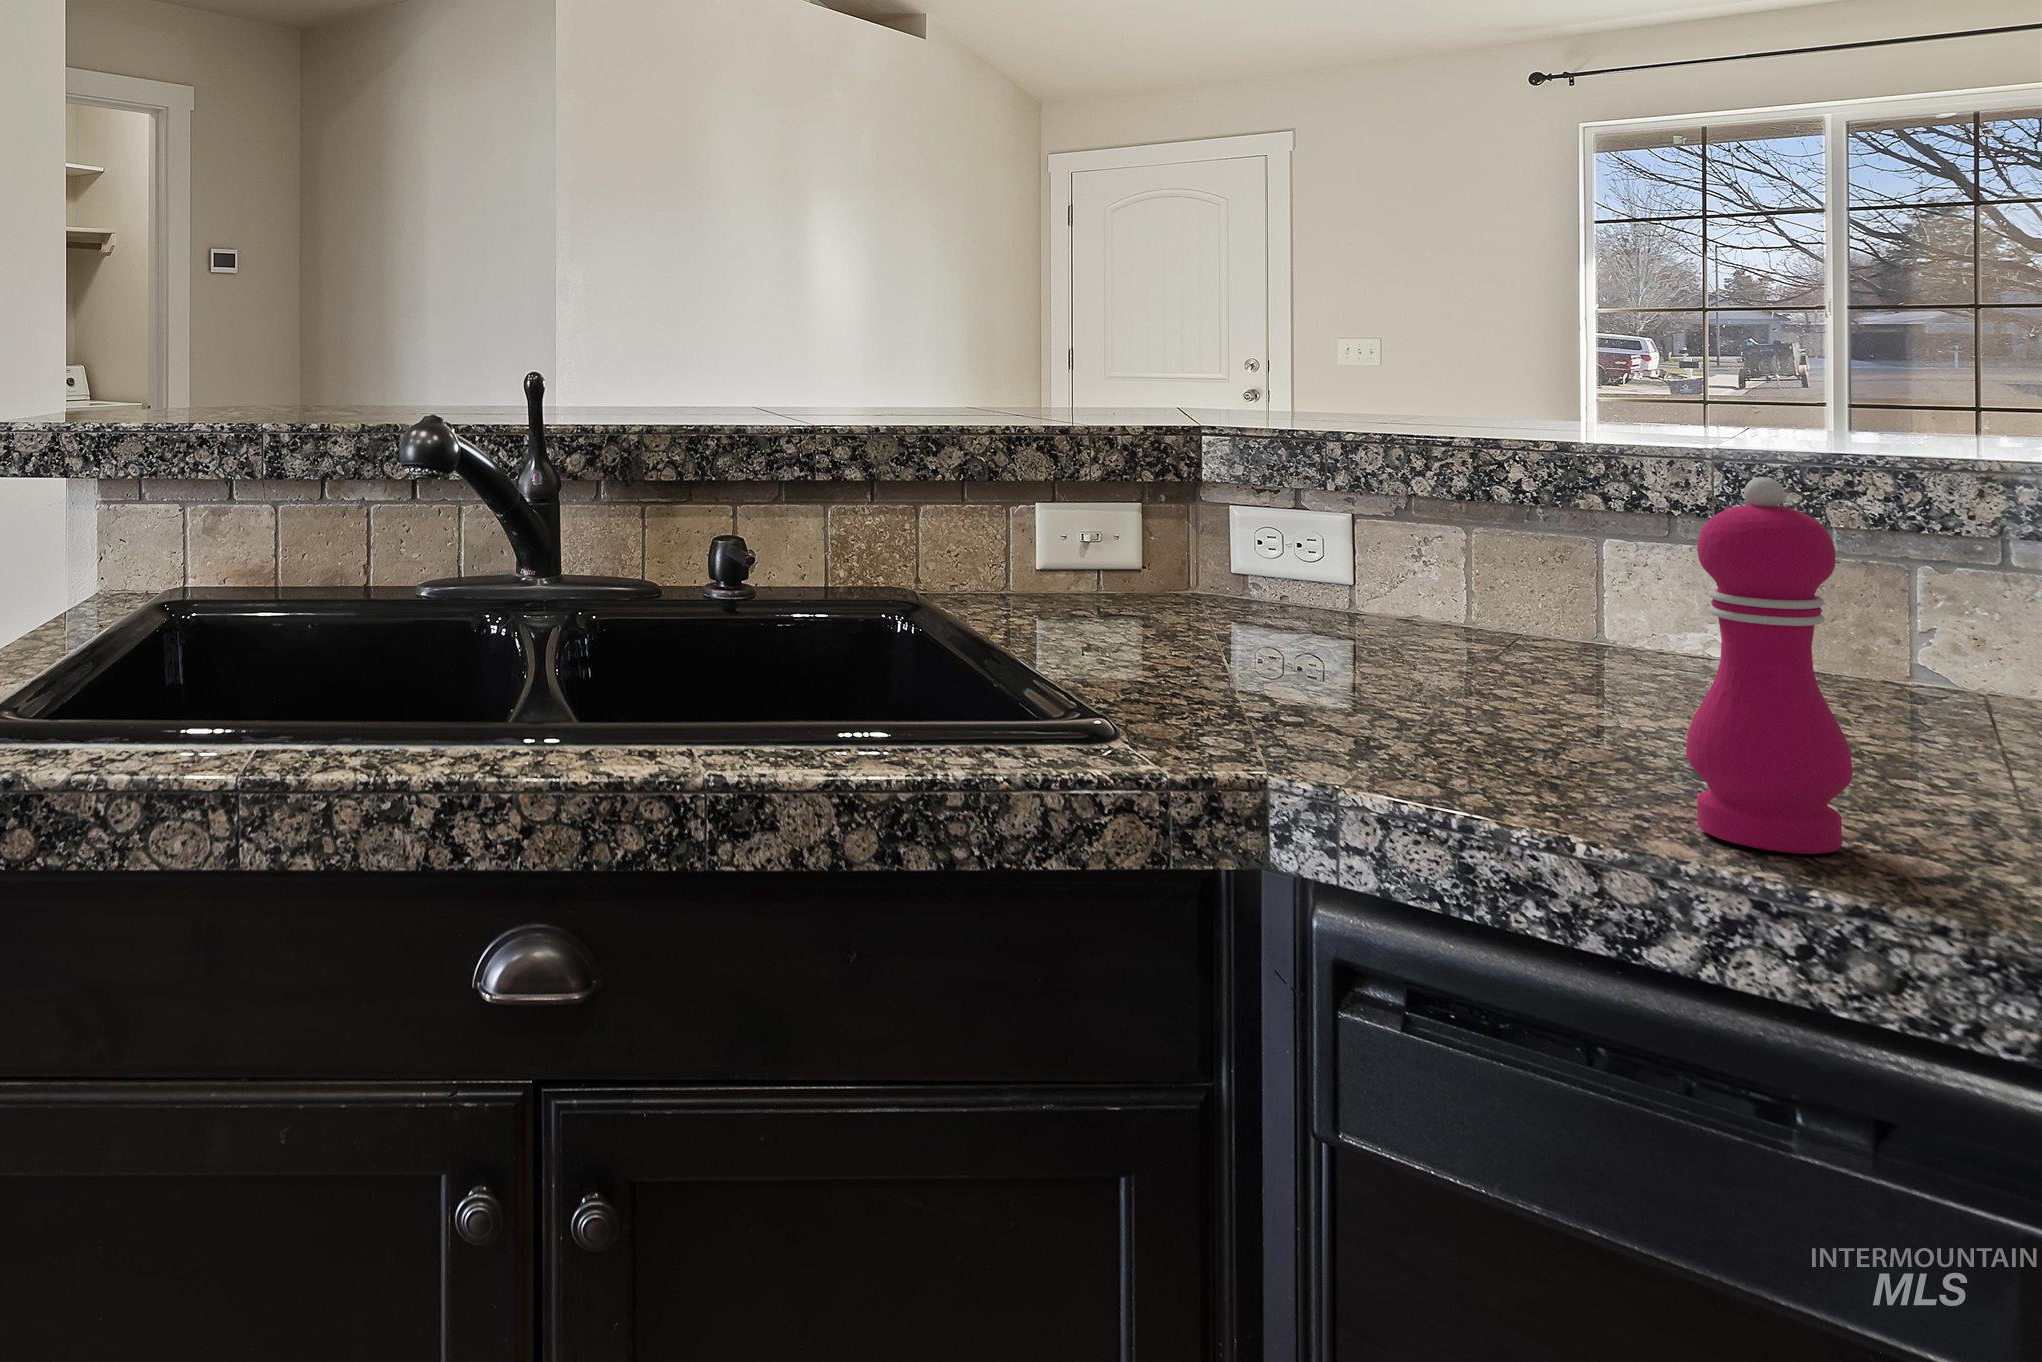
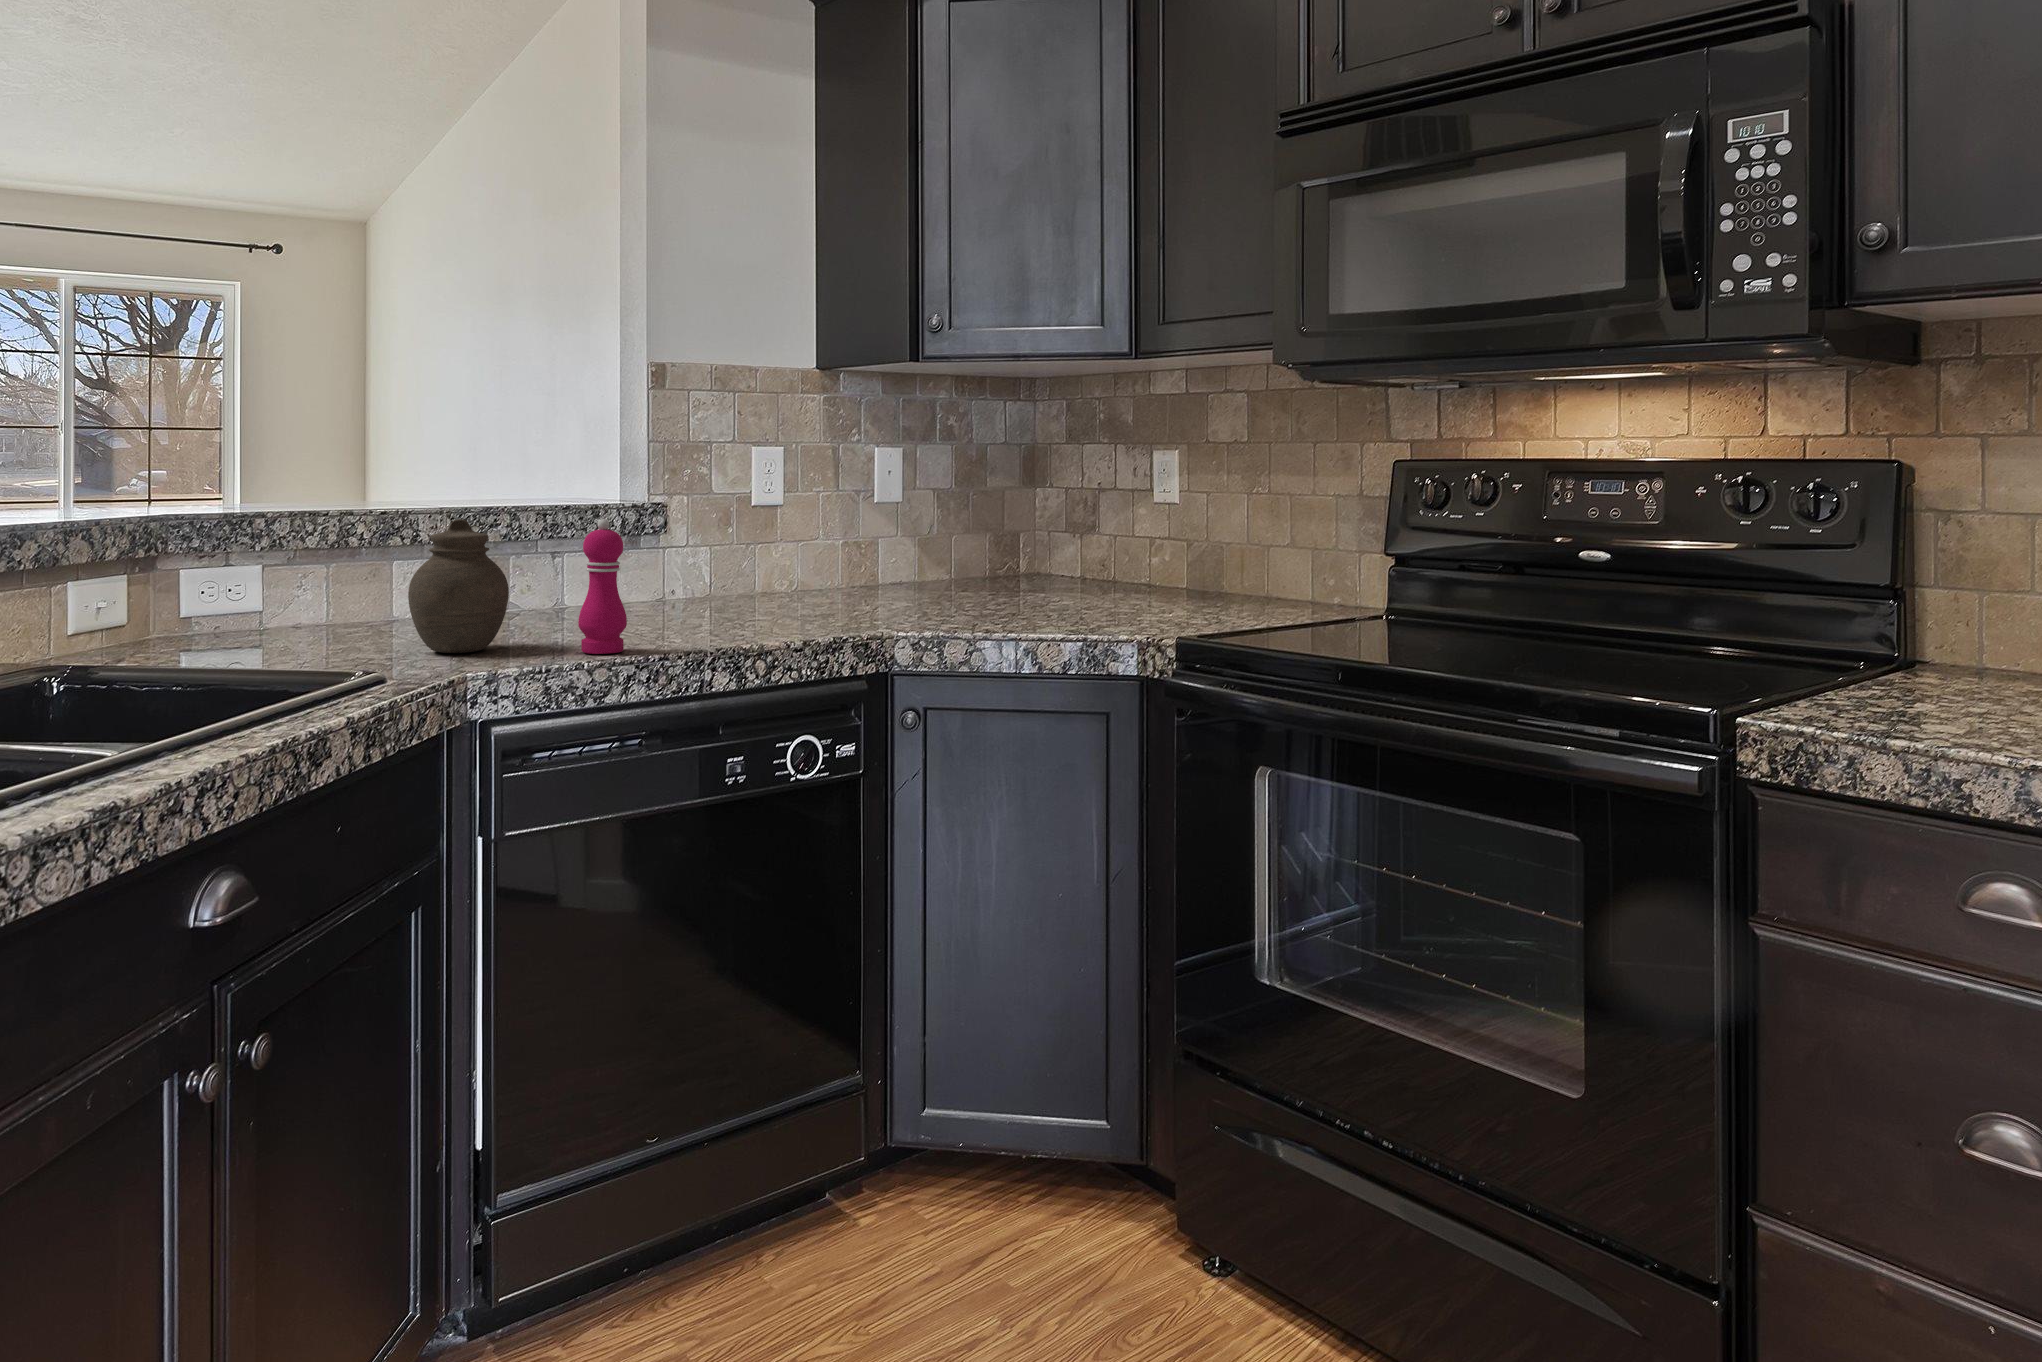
jar: none [1387,453,1641,749] -> present [408,519,509,653]

